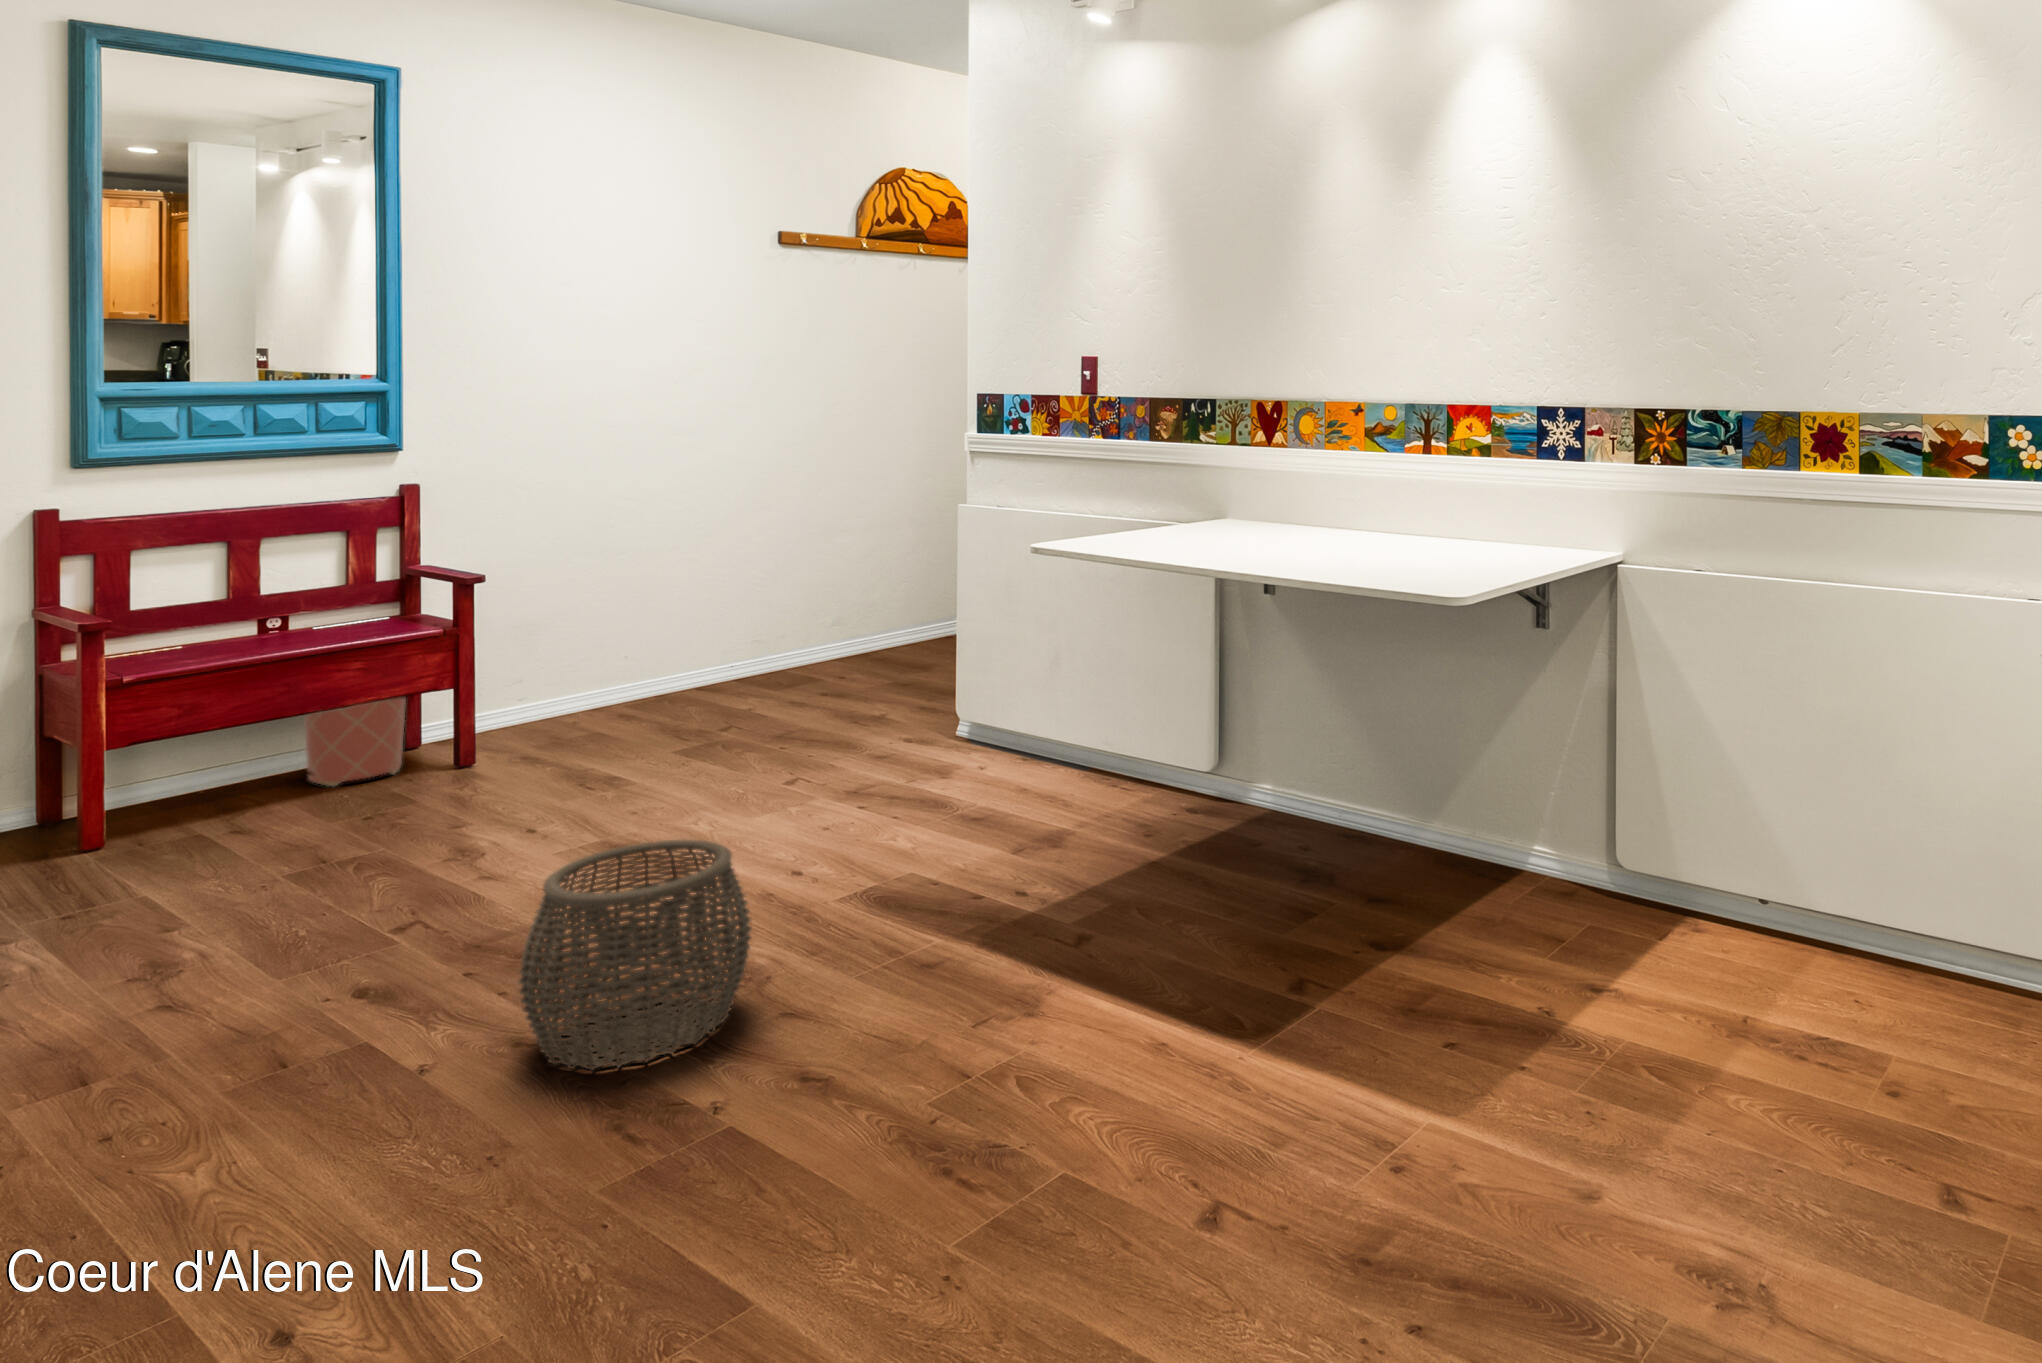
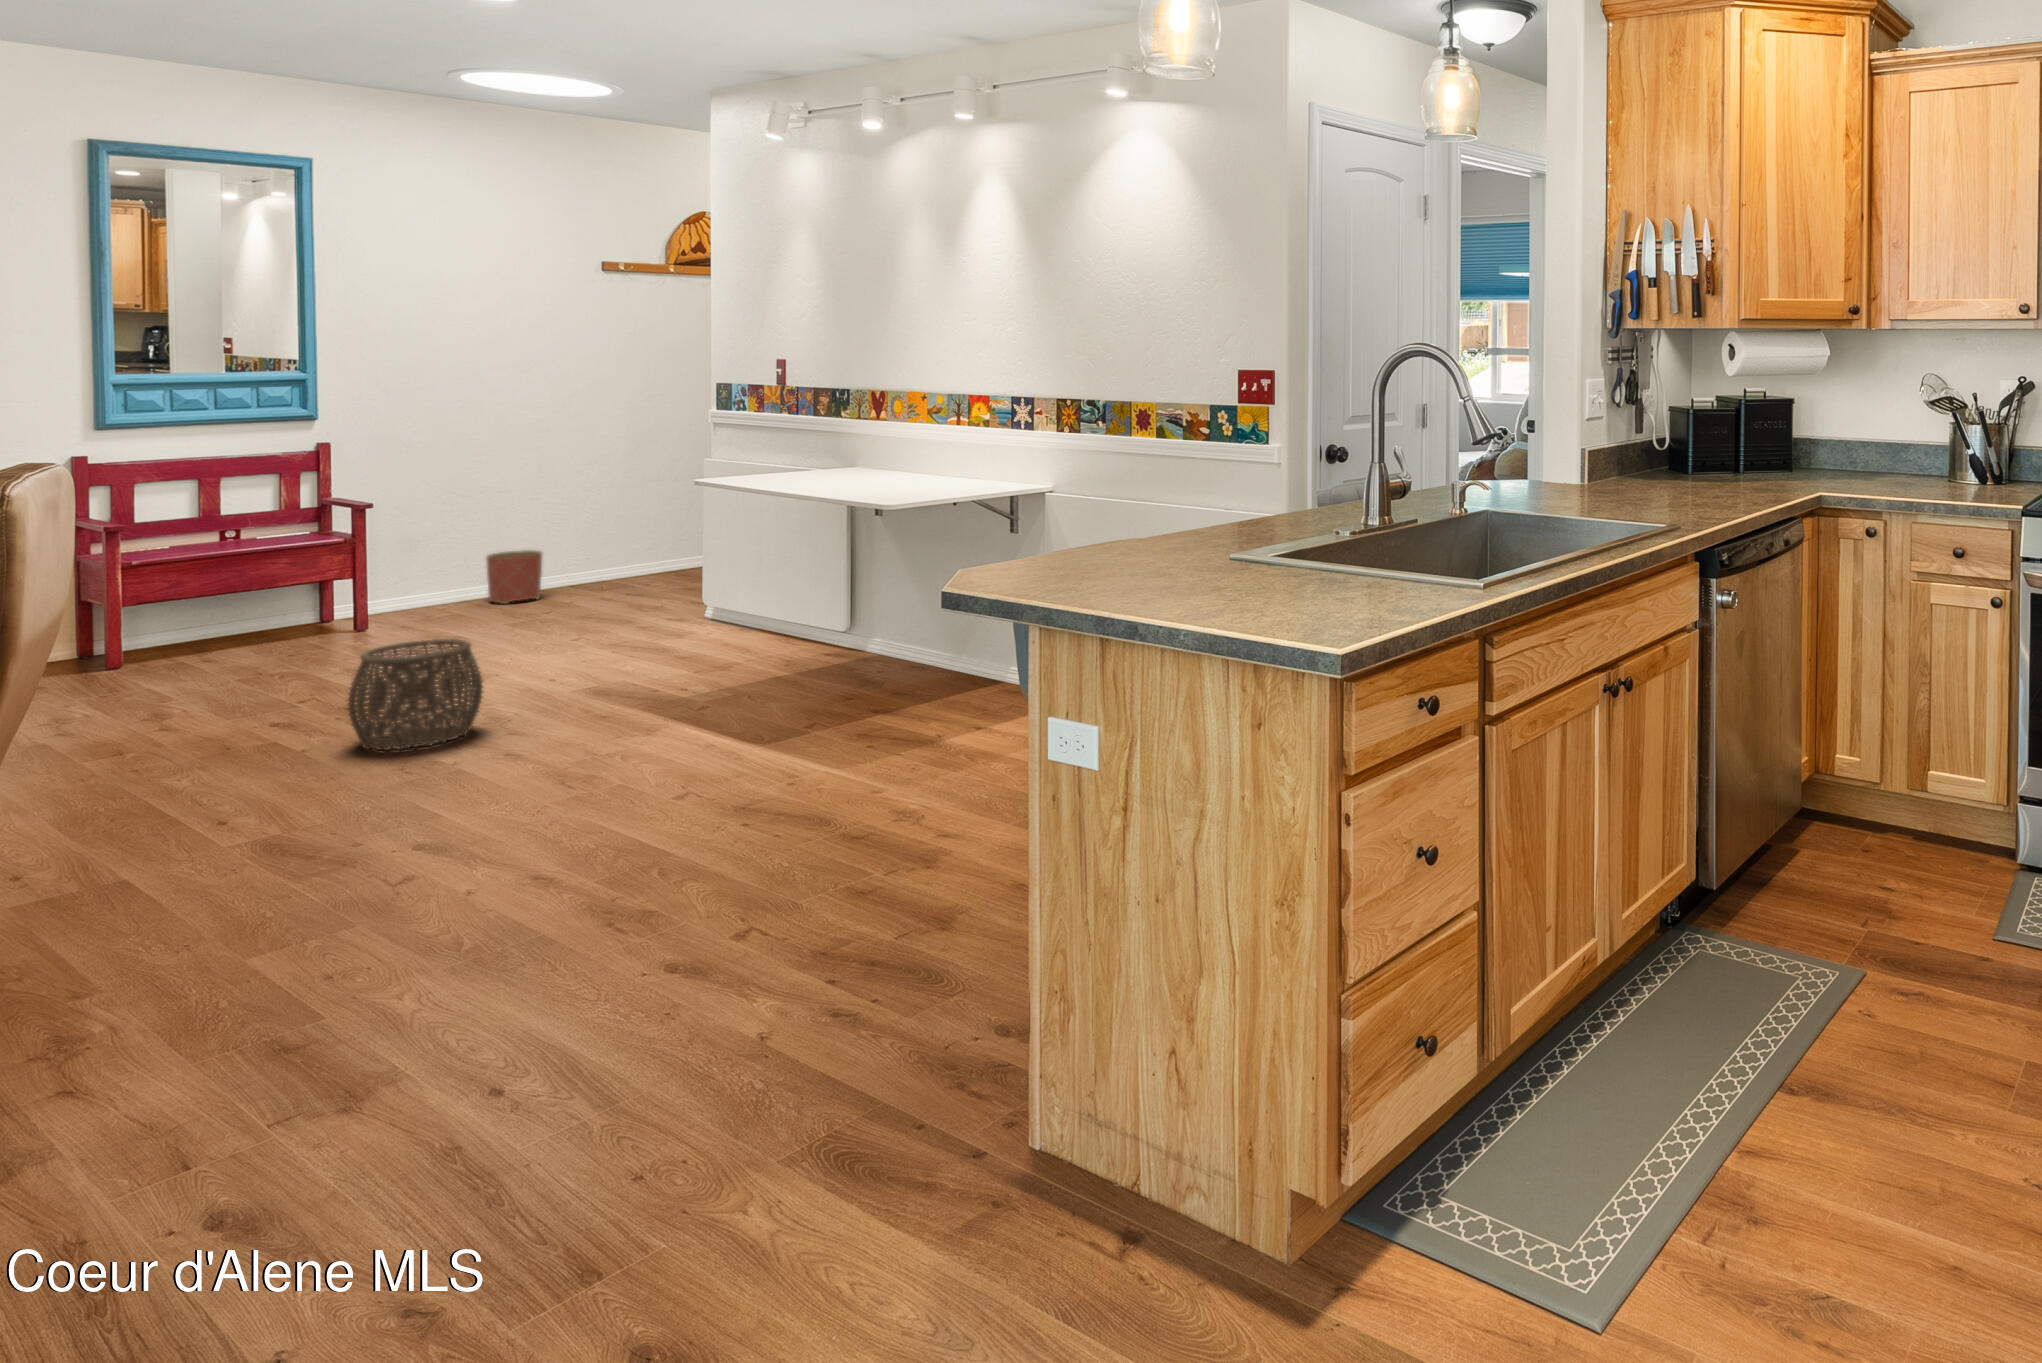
planter: present [305,698,406,787] -> present [486,550,542,604]

